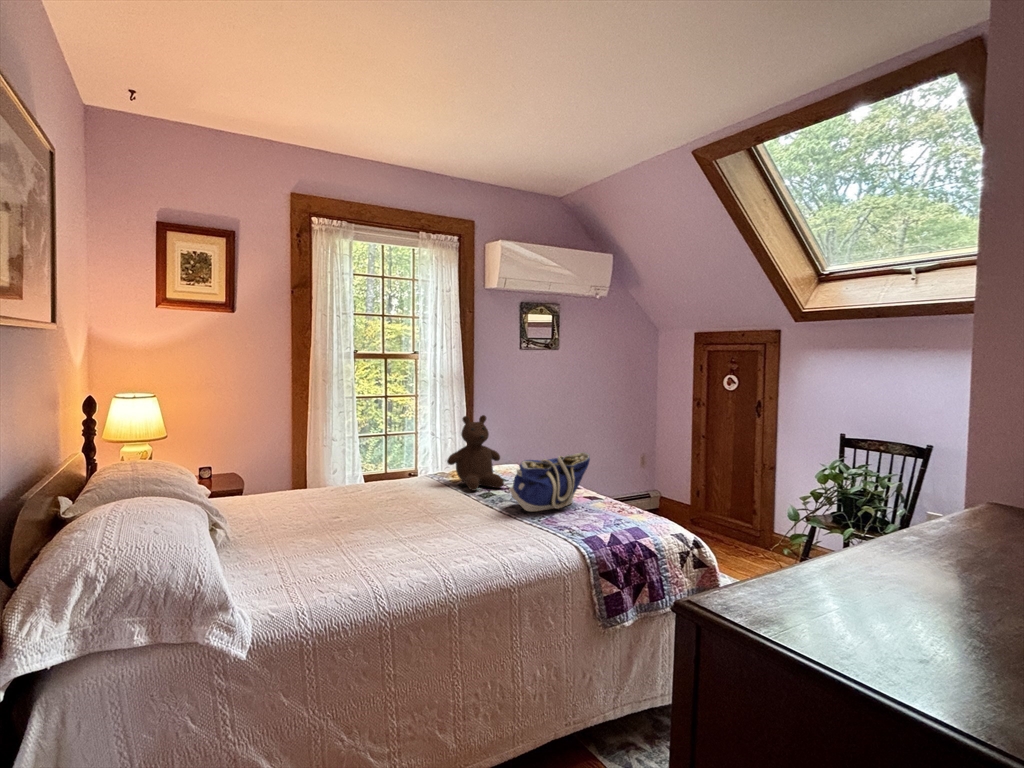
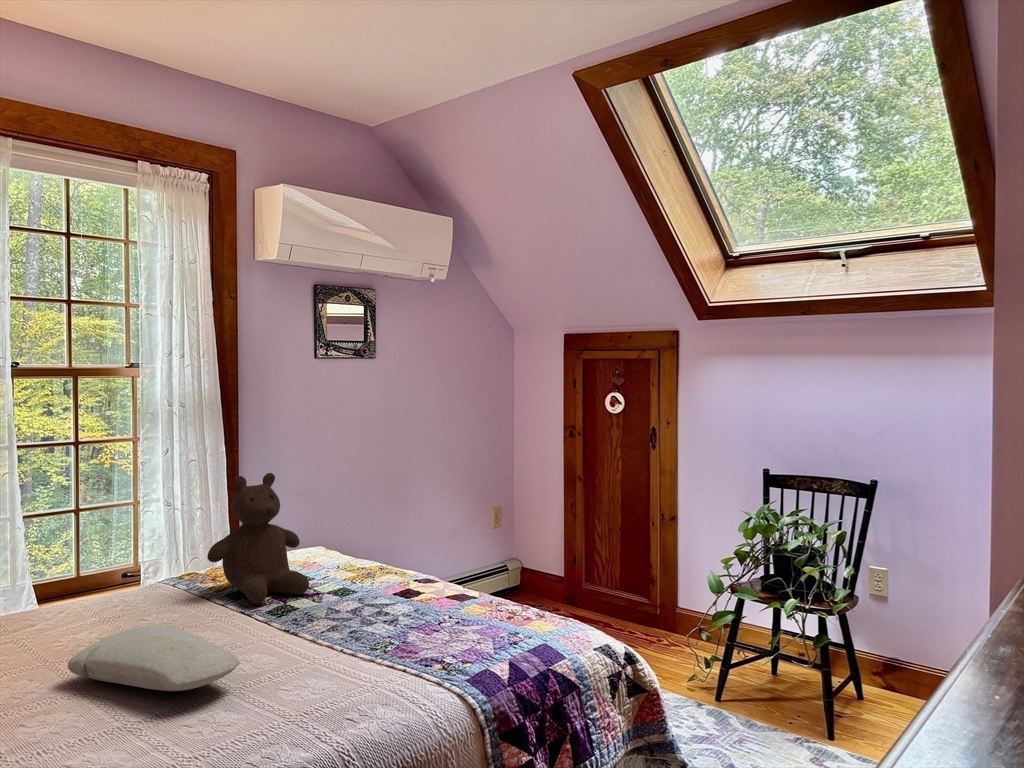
tote bag: present [510,452,590,512] -> none [328,527,458,635]
pillow: none [370,493,454,526] -> present [68,624,240,691]

